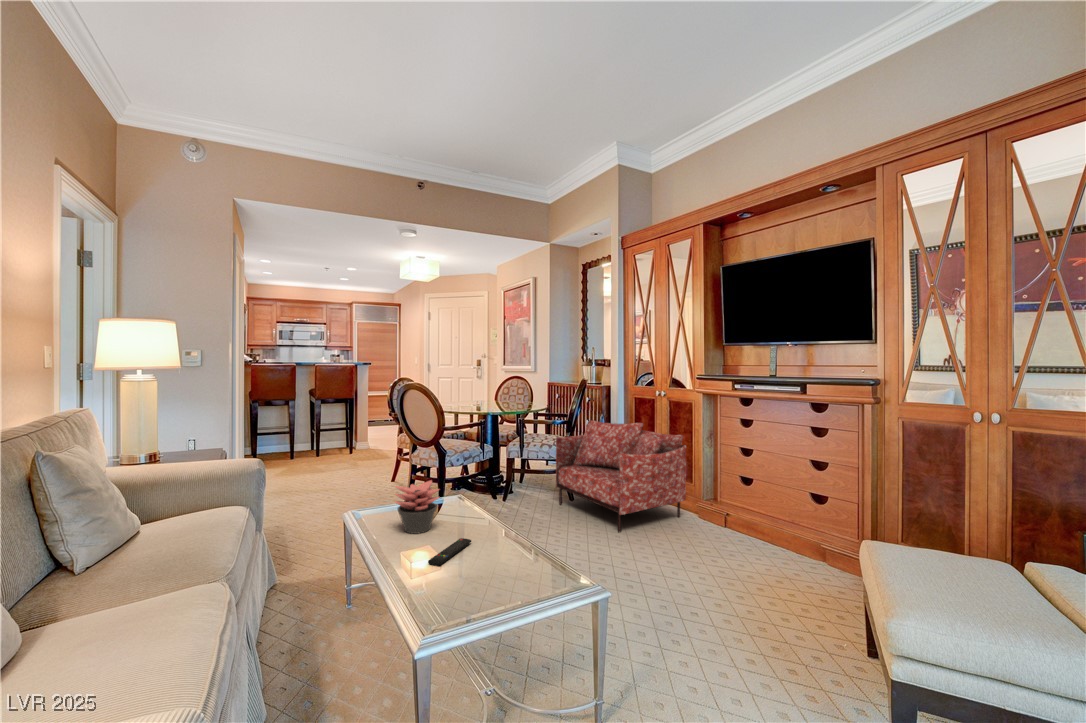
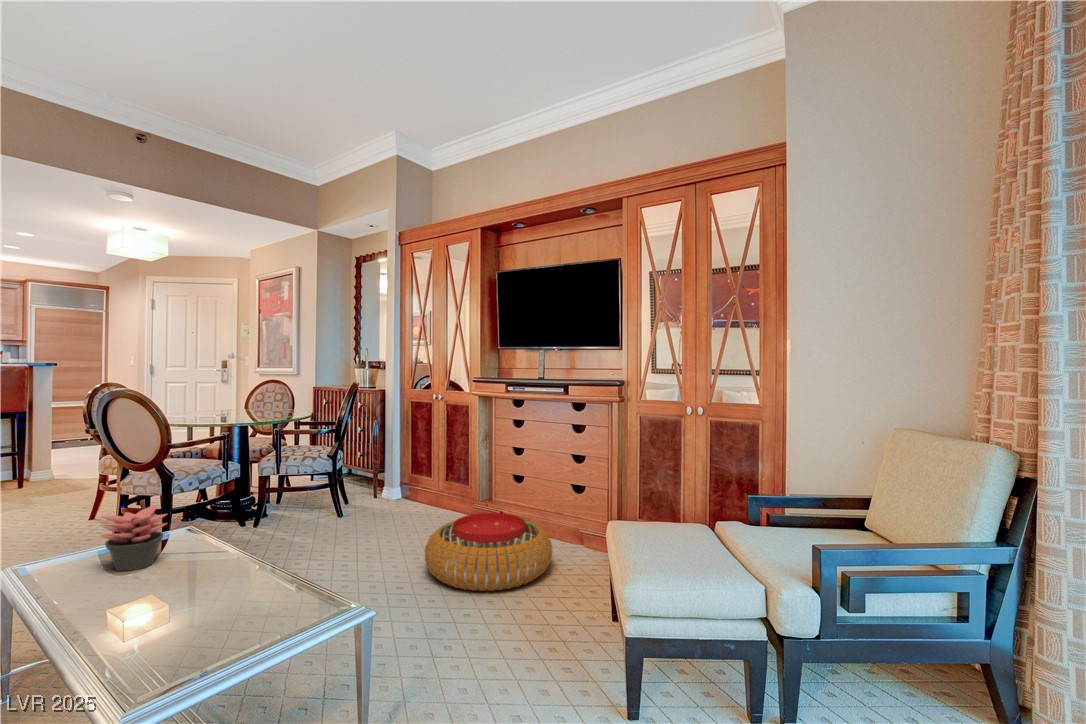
armchair: present [556,420,686,532] -> none [321,428,464,543]
pouf: none [653,516,796,605] -> present [425,513,552,591]
remote control: present [428,538,471,566] -> none [153,566,212,599]

